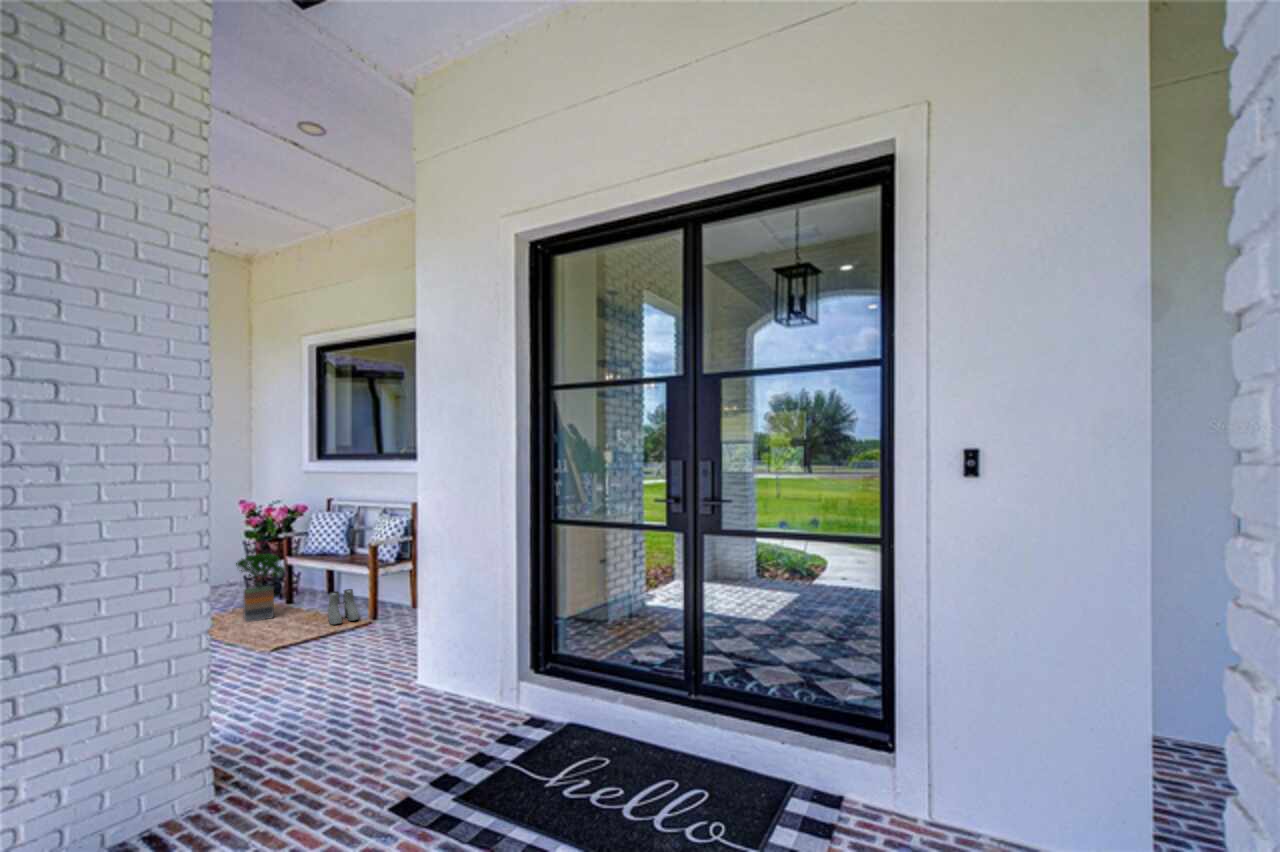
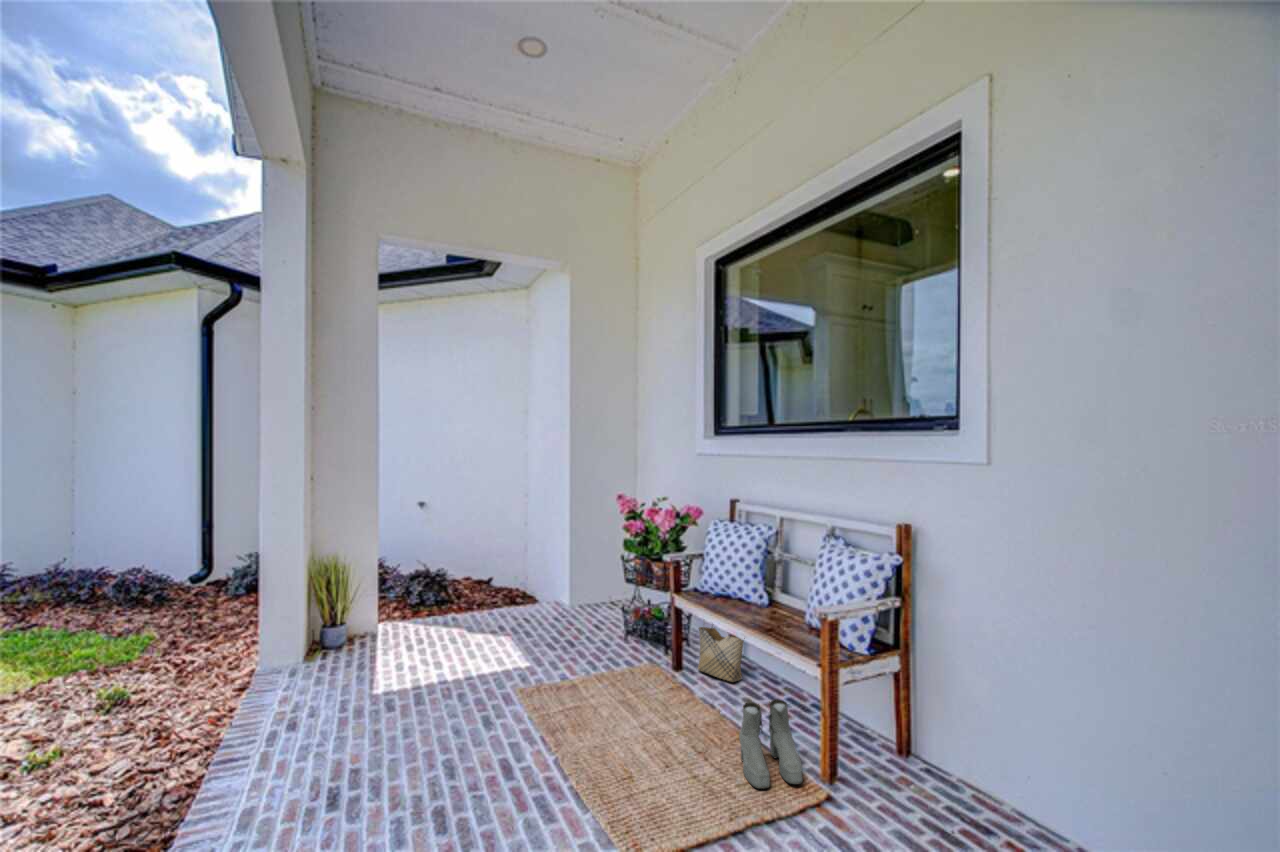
potted tree: present [236,554,284,622] -> none [592,593,669,718]
woven basket: none [304,559,335,601] -> present [698,626,744,682]

